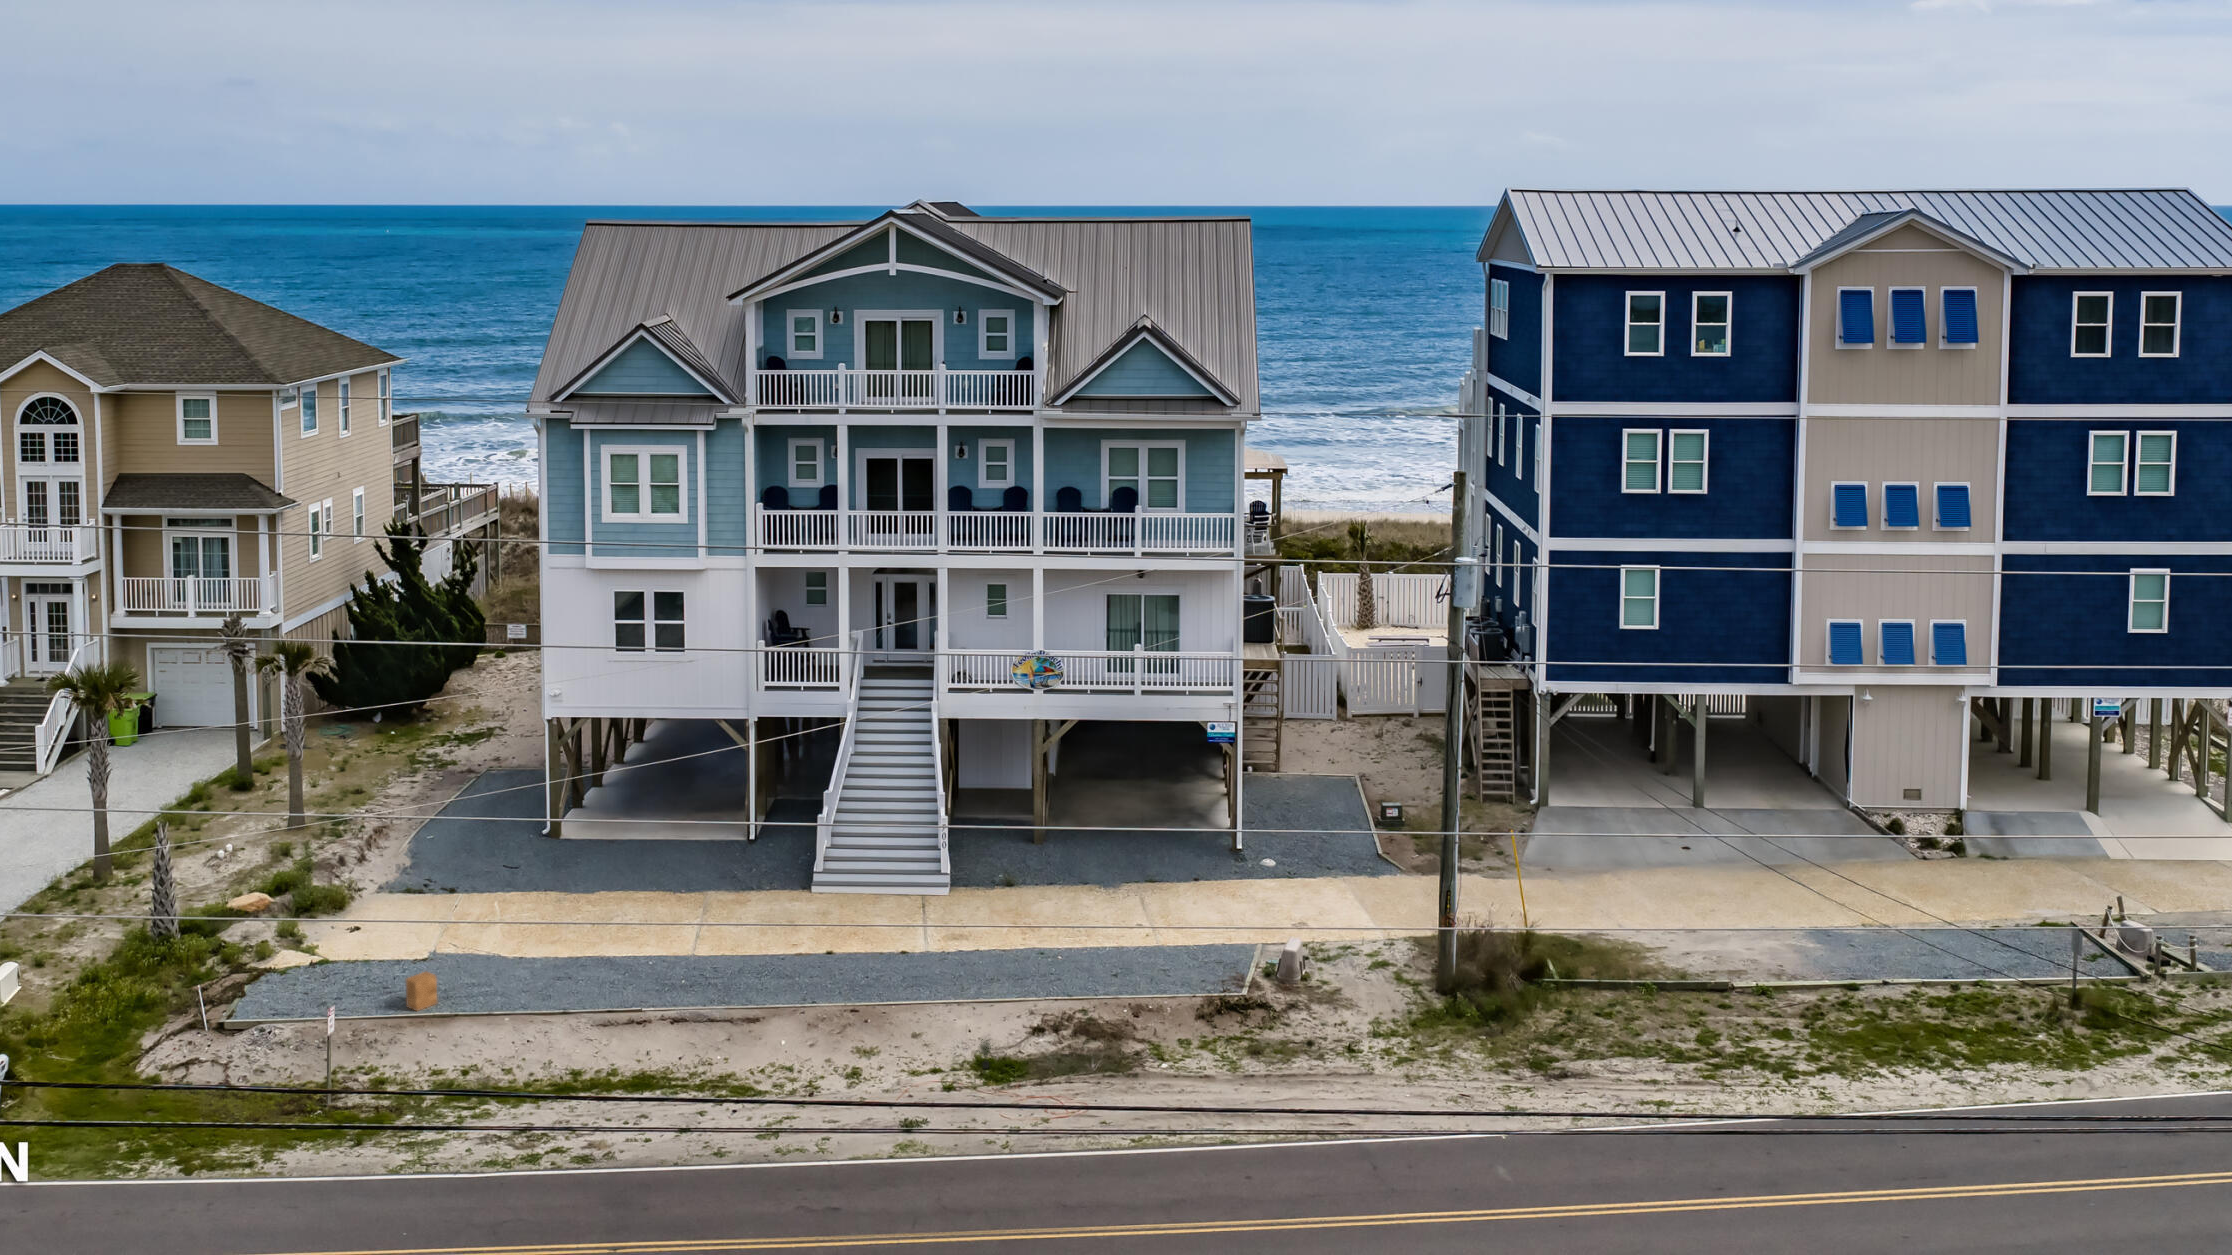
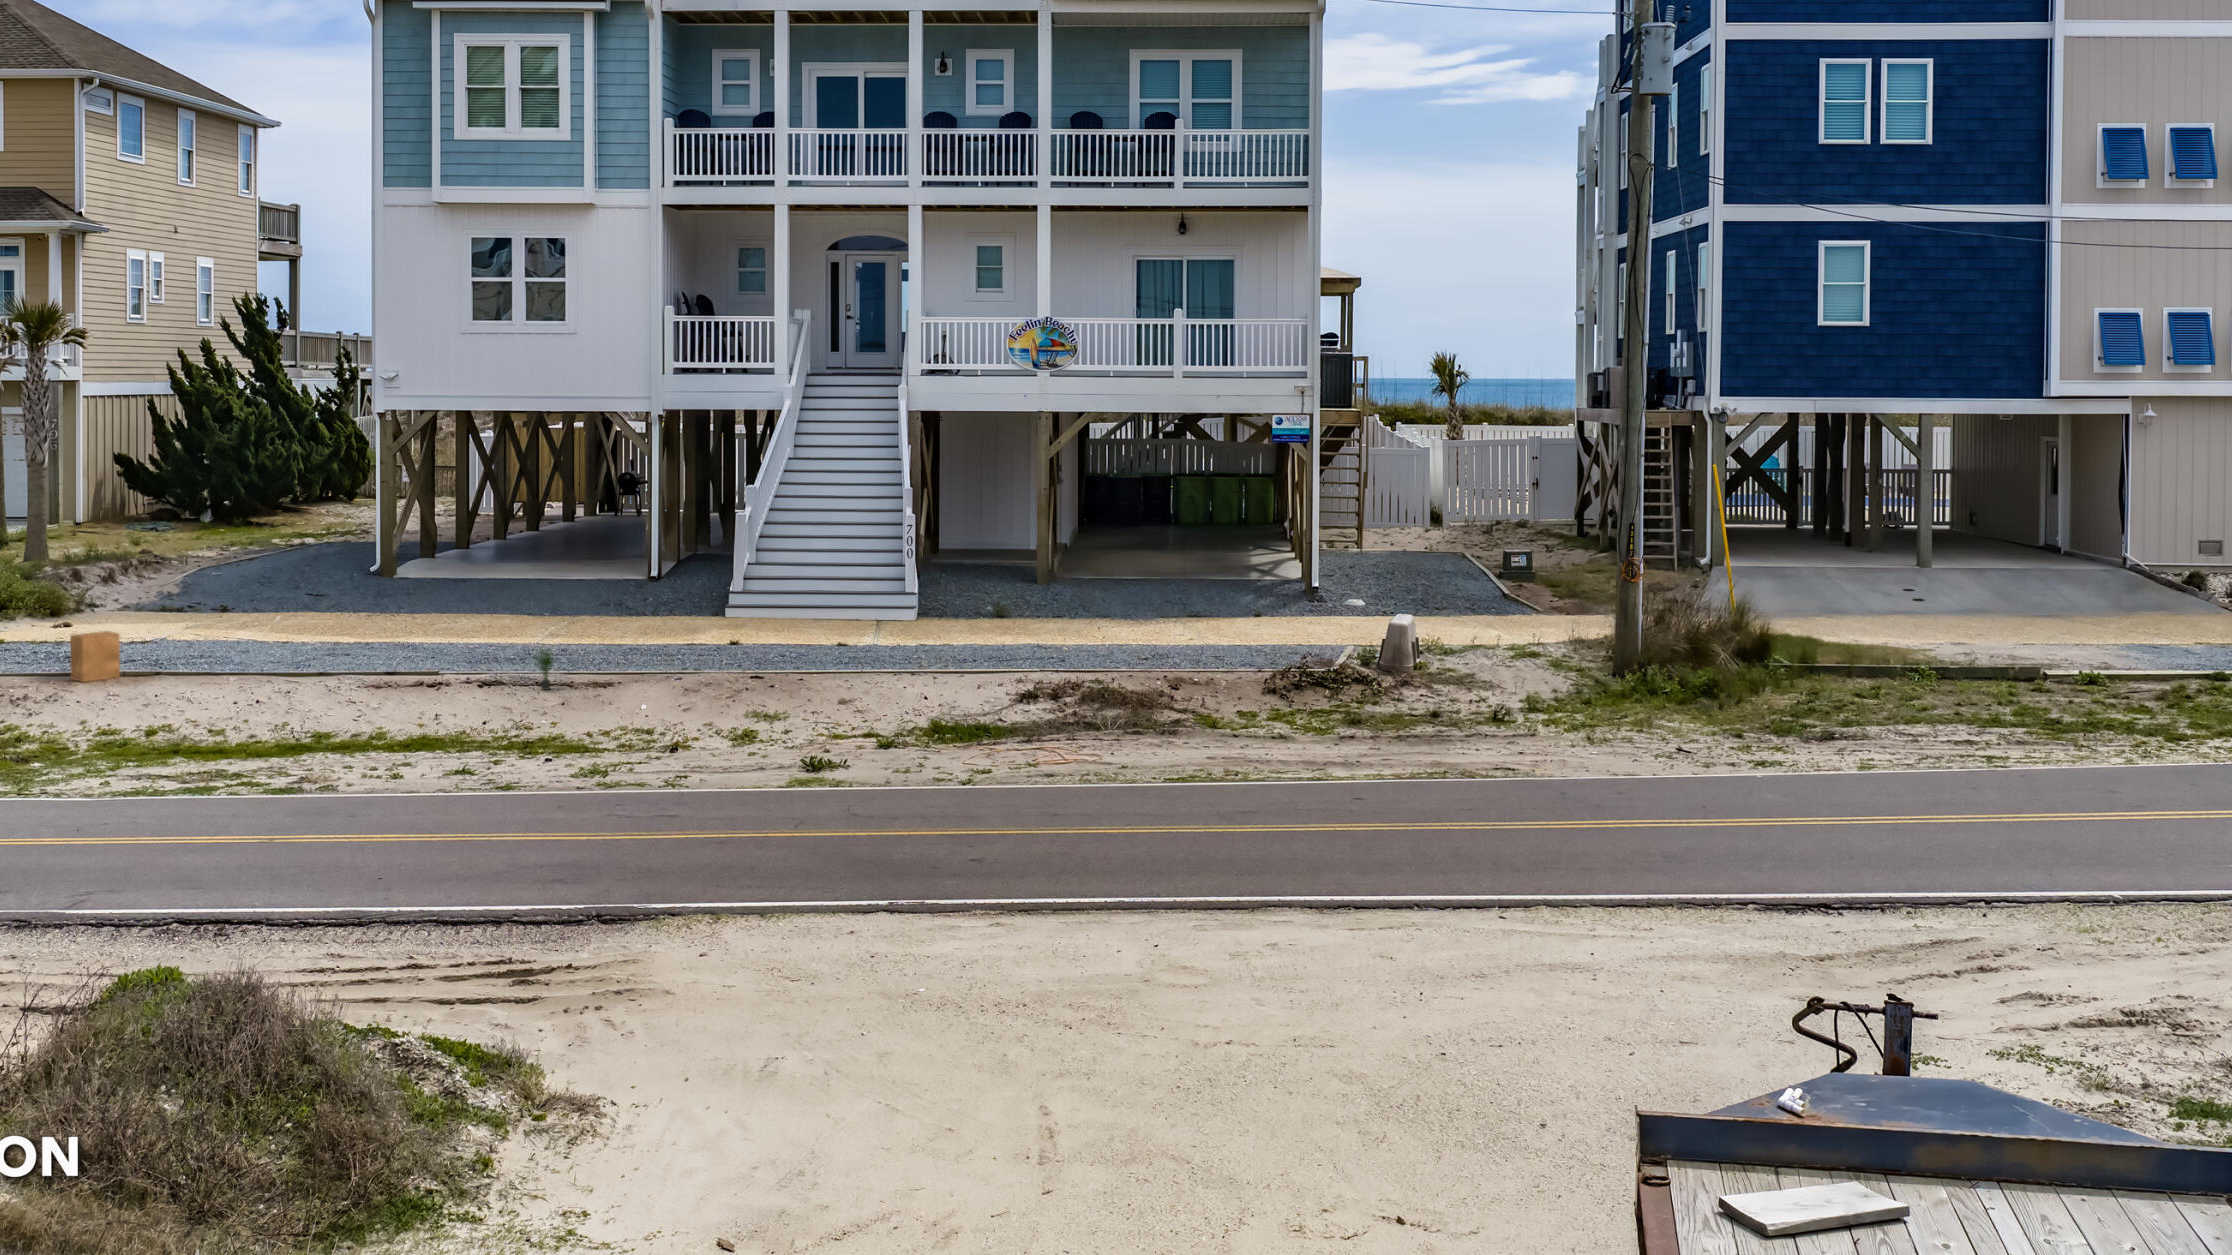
potted plant: present [981,1039,993,1069] -> present [536,651,554,690]

